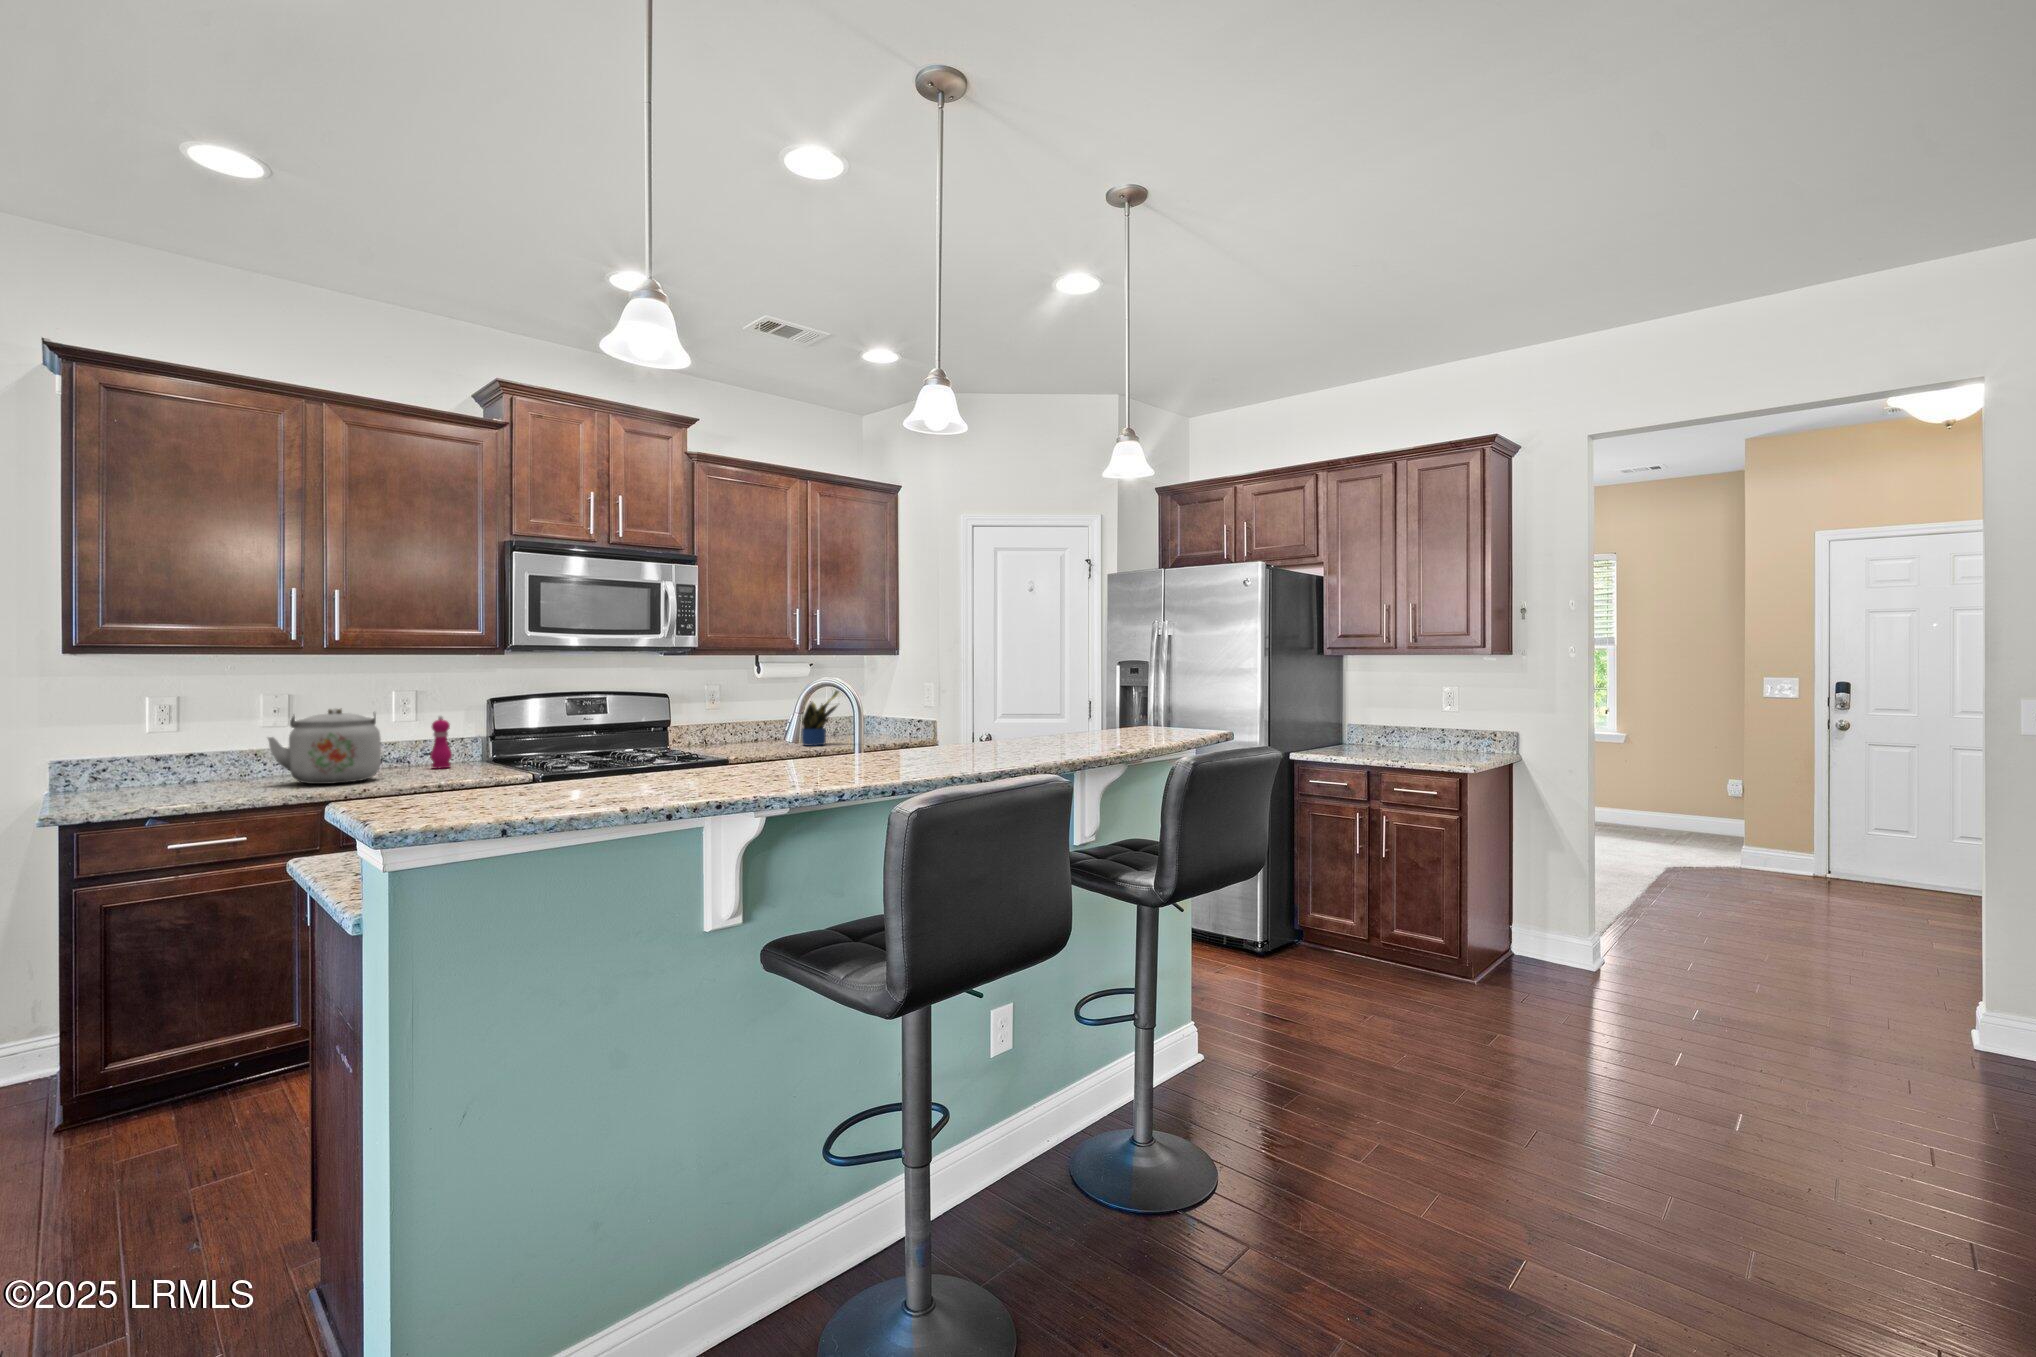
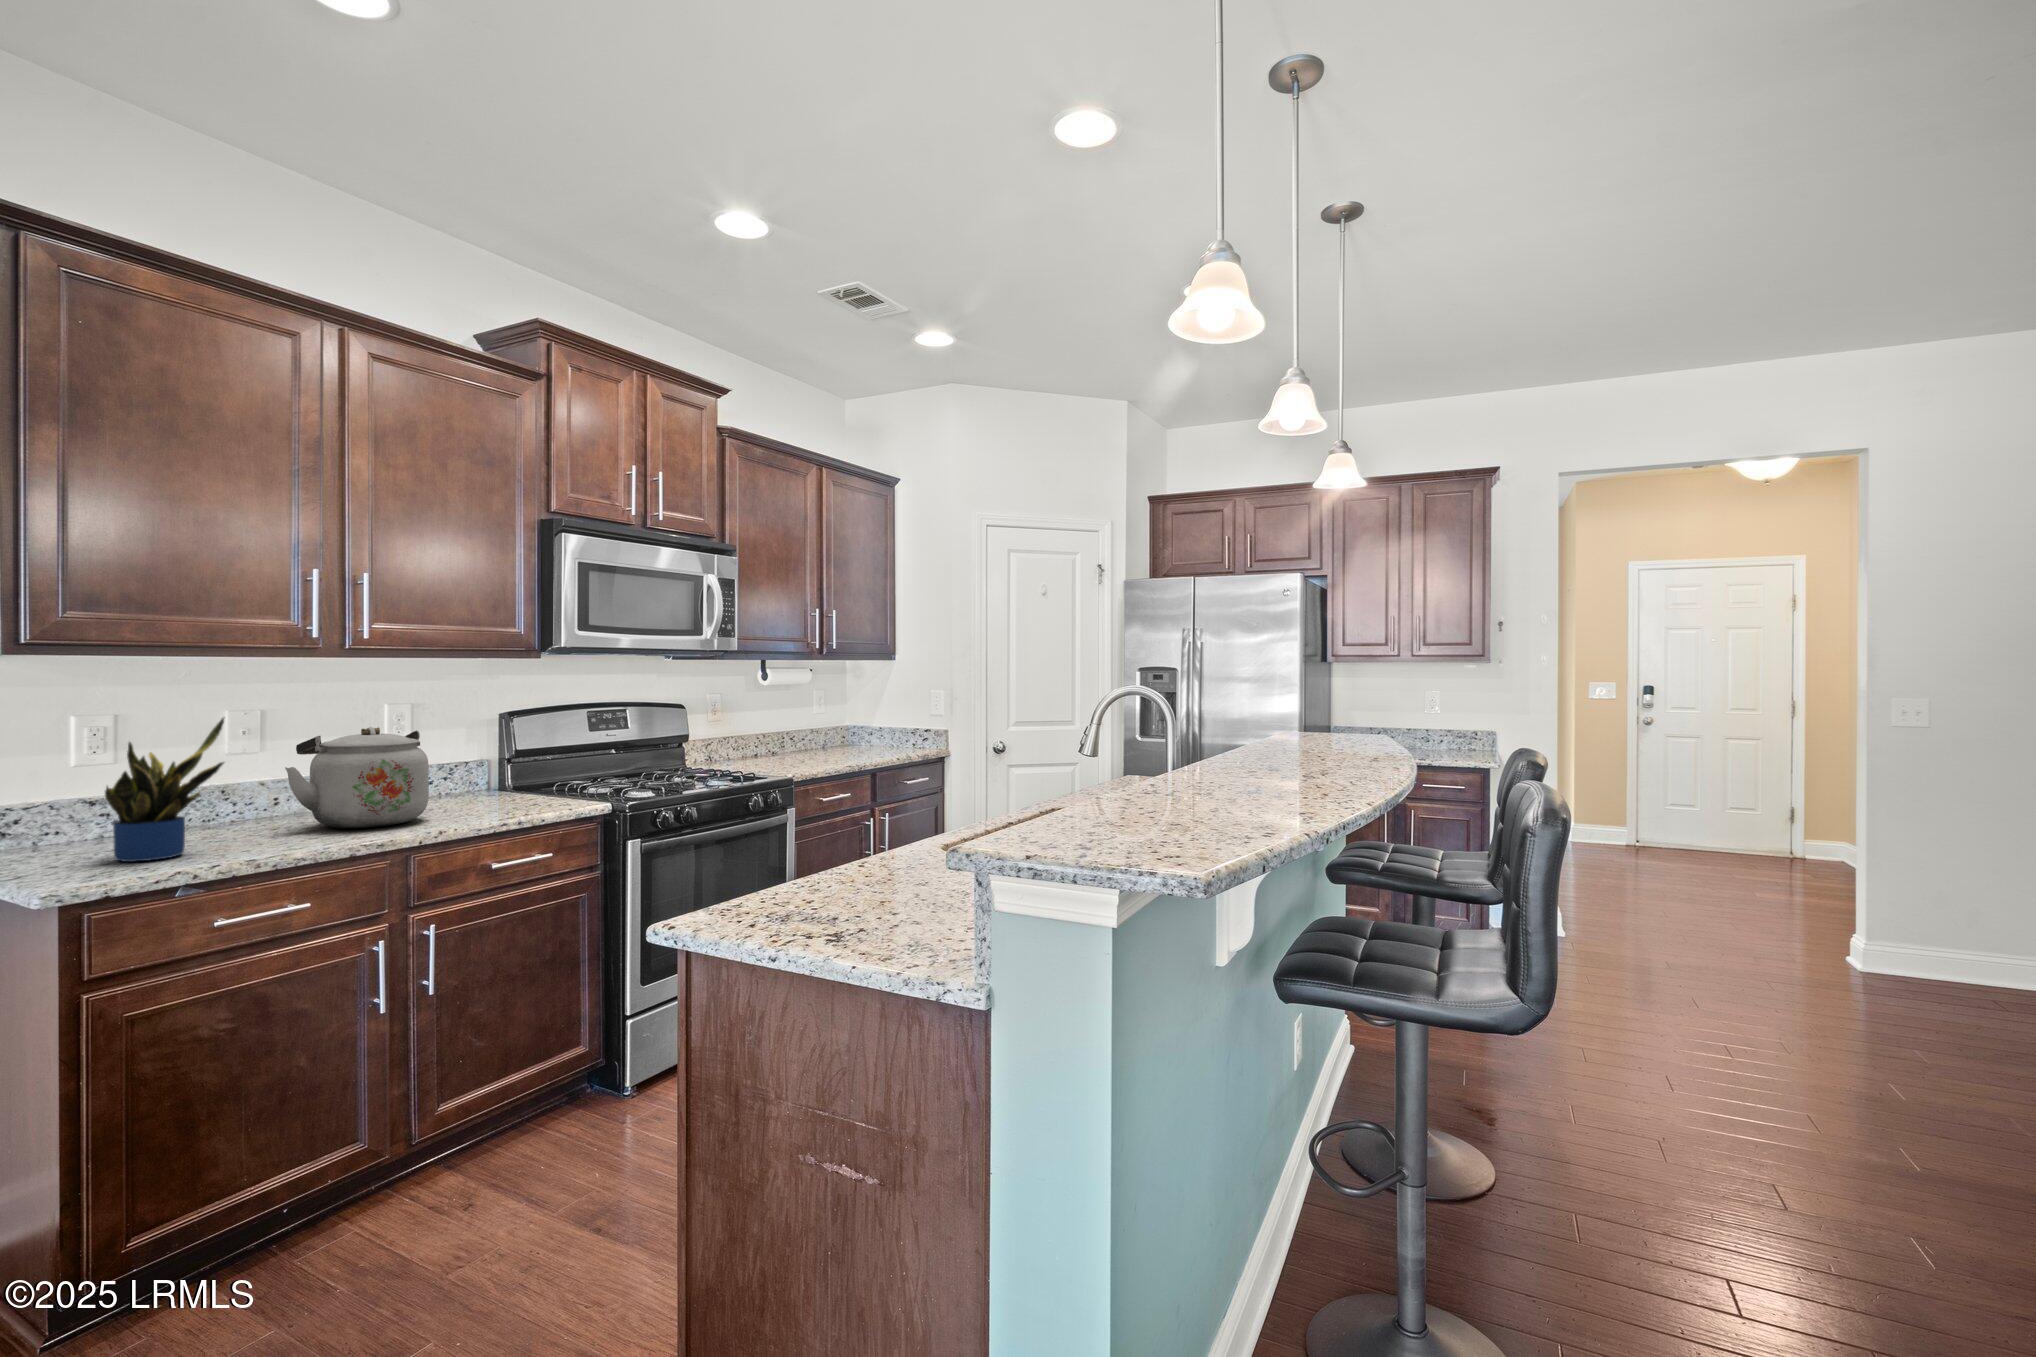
potted plant: present [802,690,838,746] -> present [105,718,225,862]
pepper mill: present [430,716,452,769] -> none [447,734,475,801]

